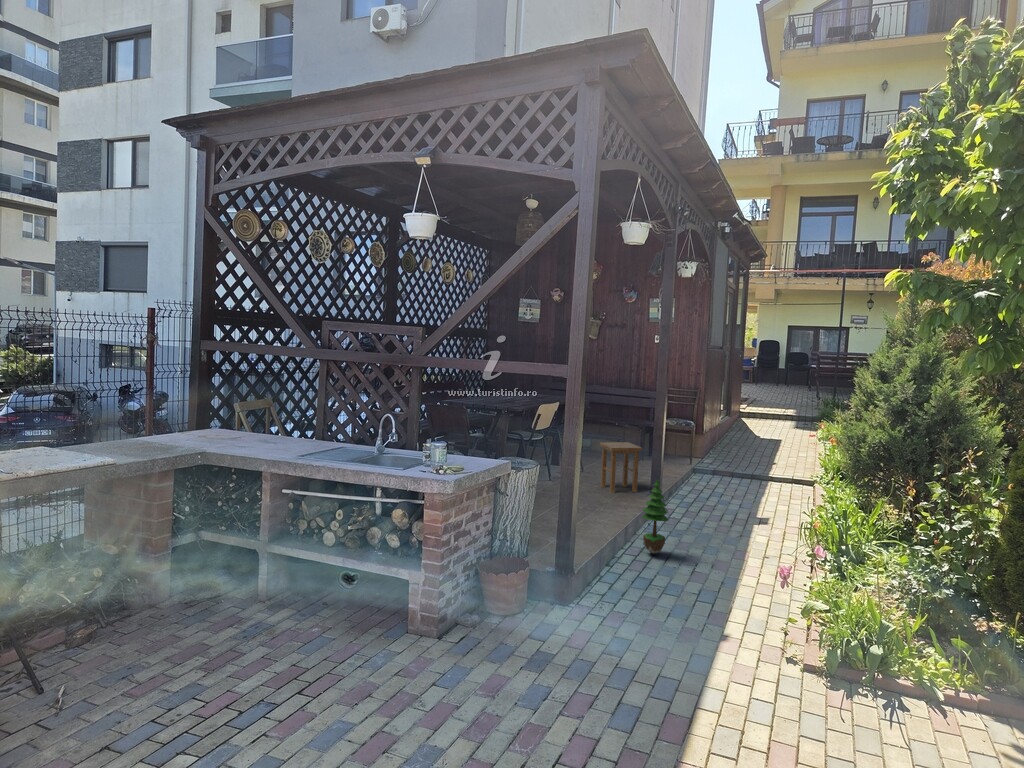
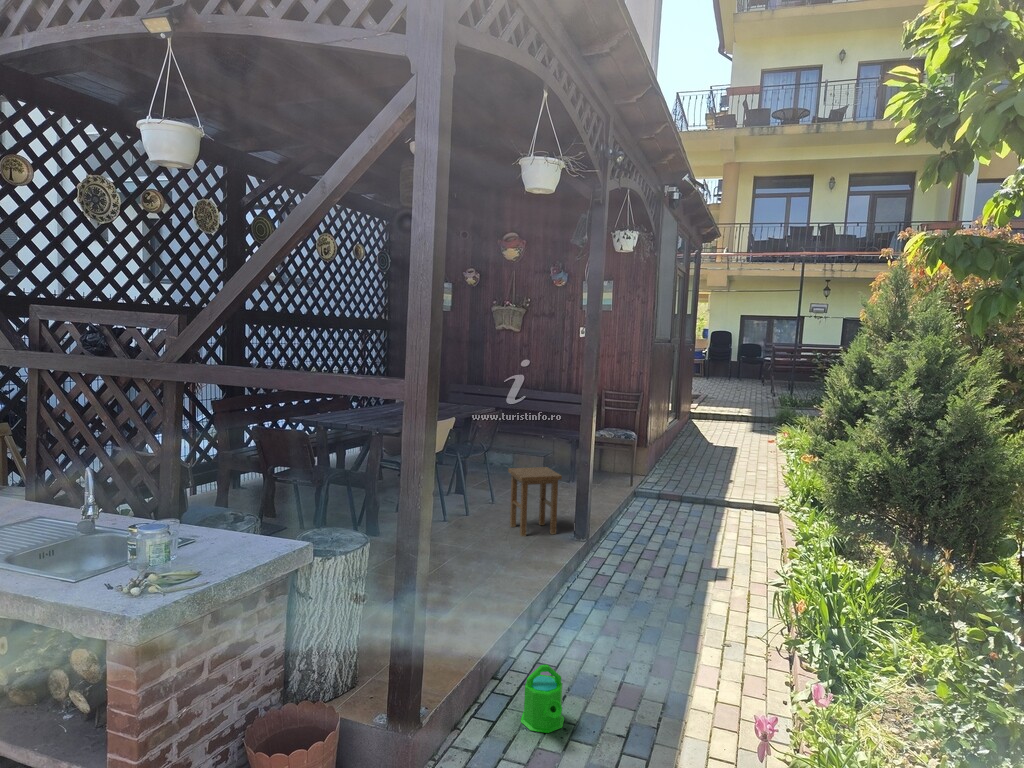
potted tree: present [642,479,669,554] -> none [548,534,588,643]
watering can: none [630,554,659,595] -> present [520,665,564,733]

